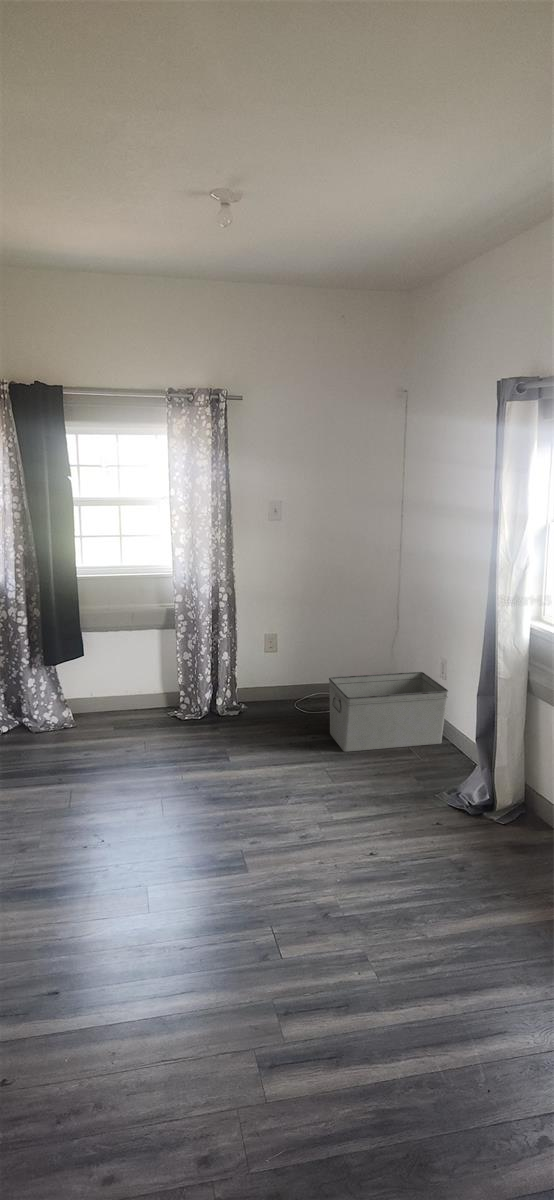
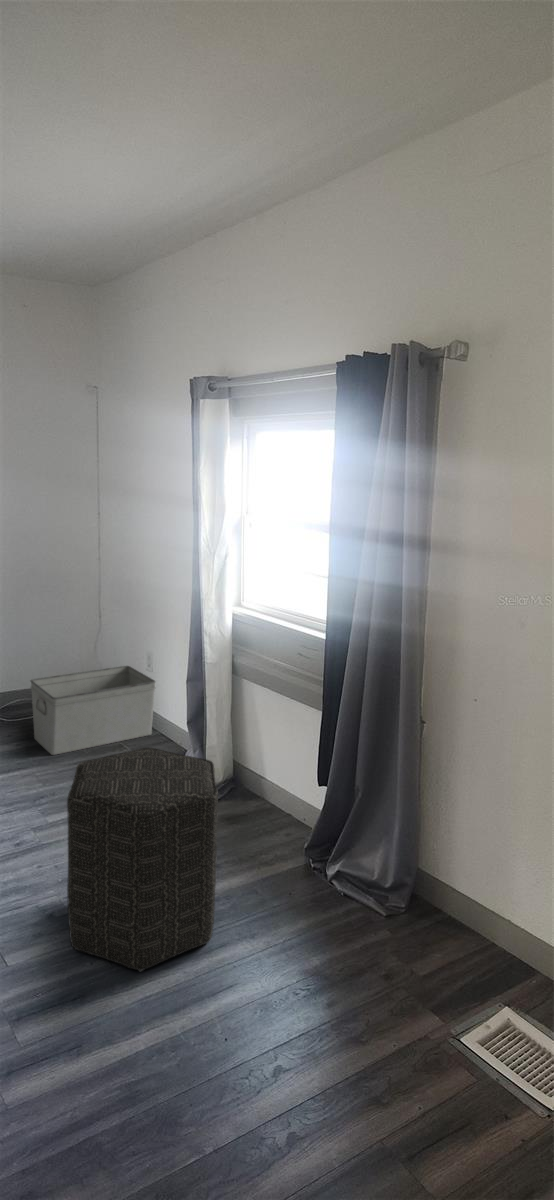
ottoman: none [341,762,500,995] -> present [67,748,218,971]

